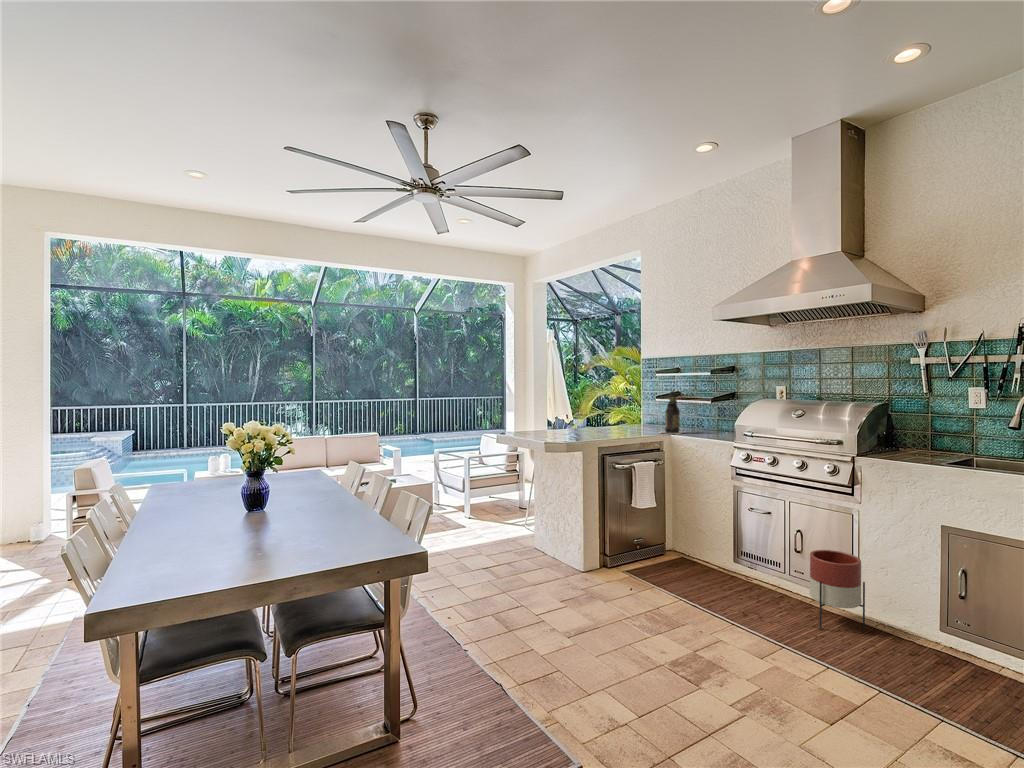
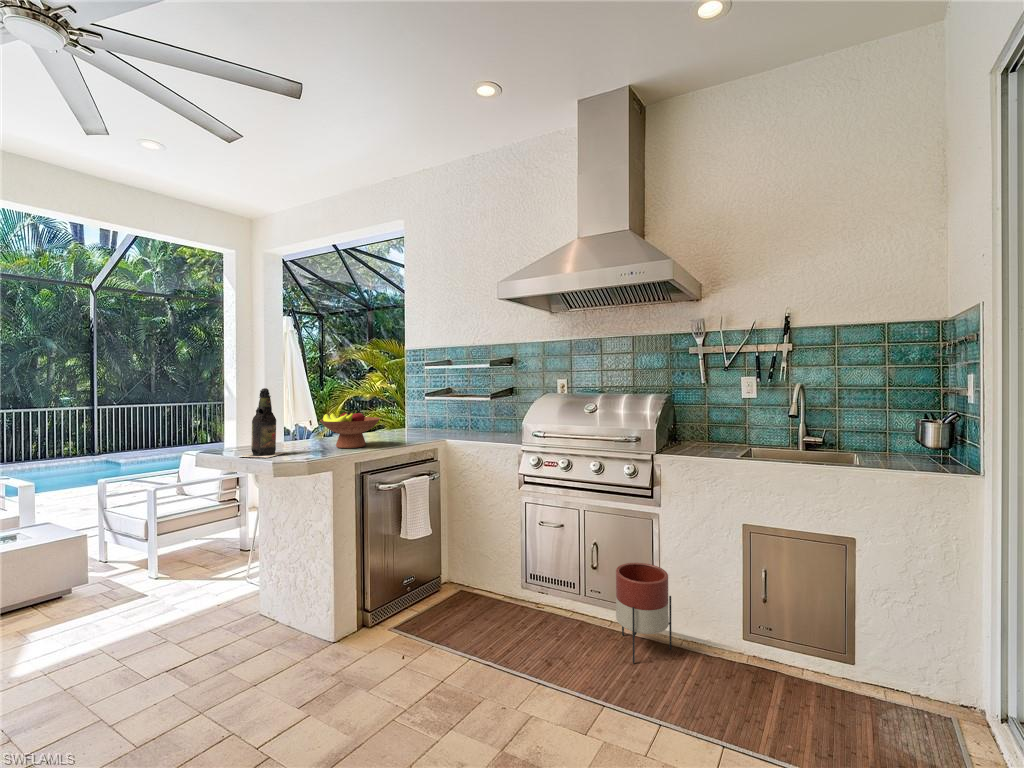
beer bottle: present [661,391,683,434] -> present [239,388,285,458]
fruit bowl: none [575,407,618,436] -> present [320,410,380,448]

